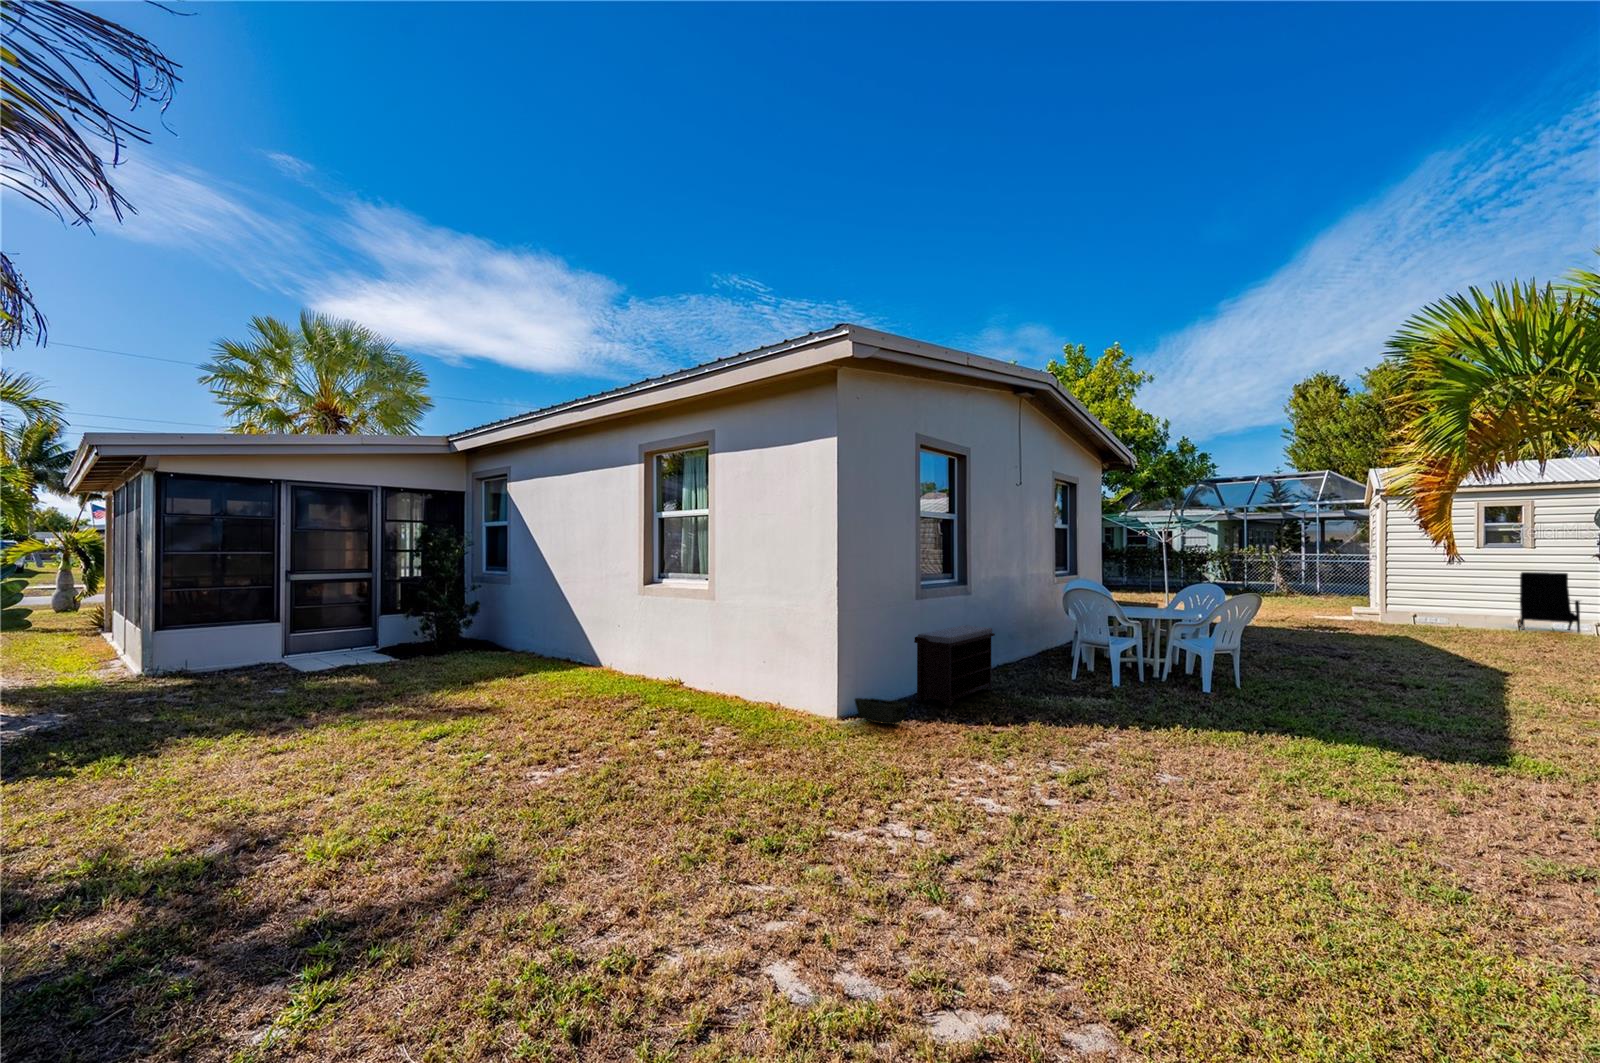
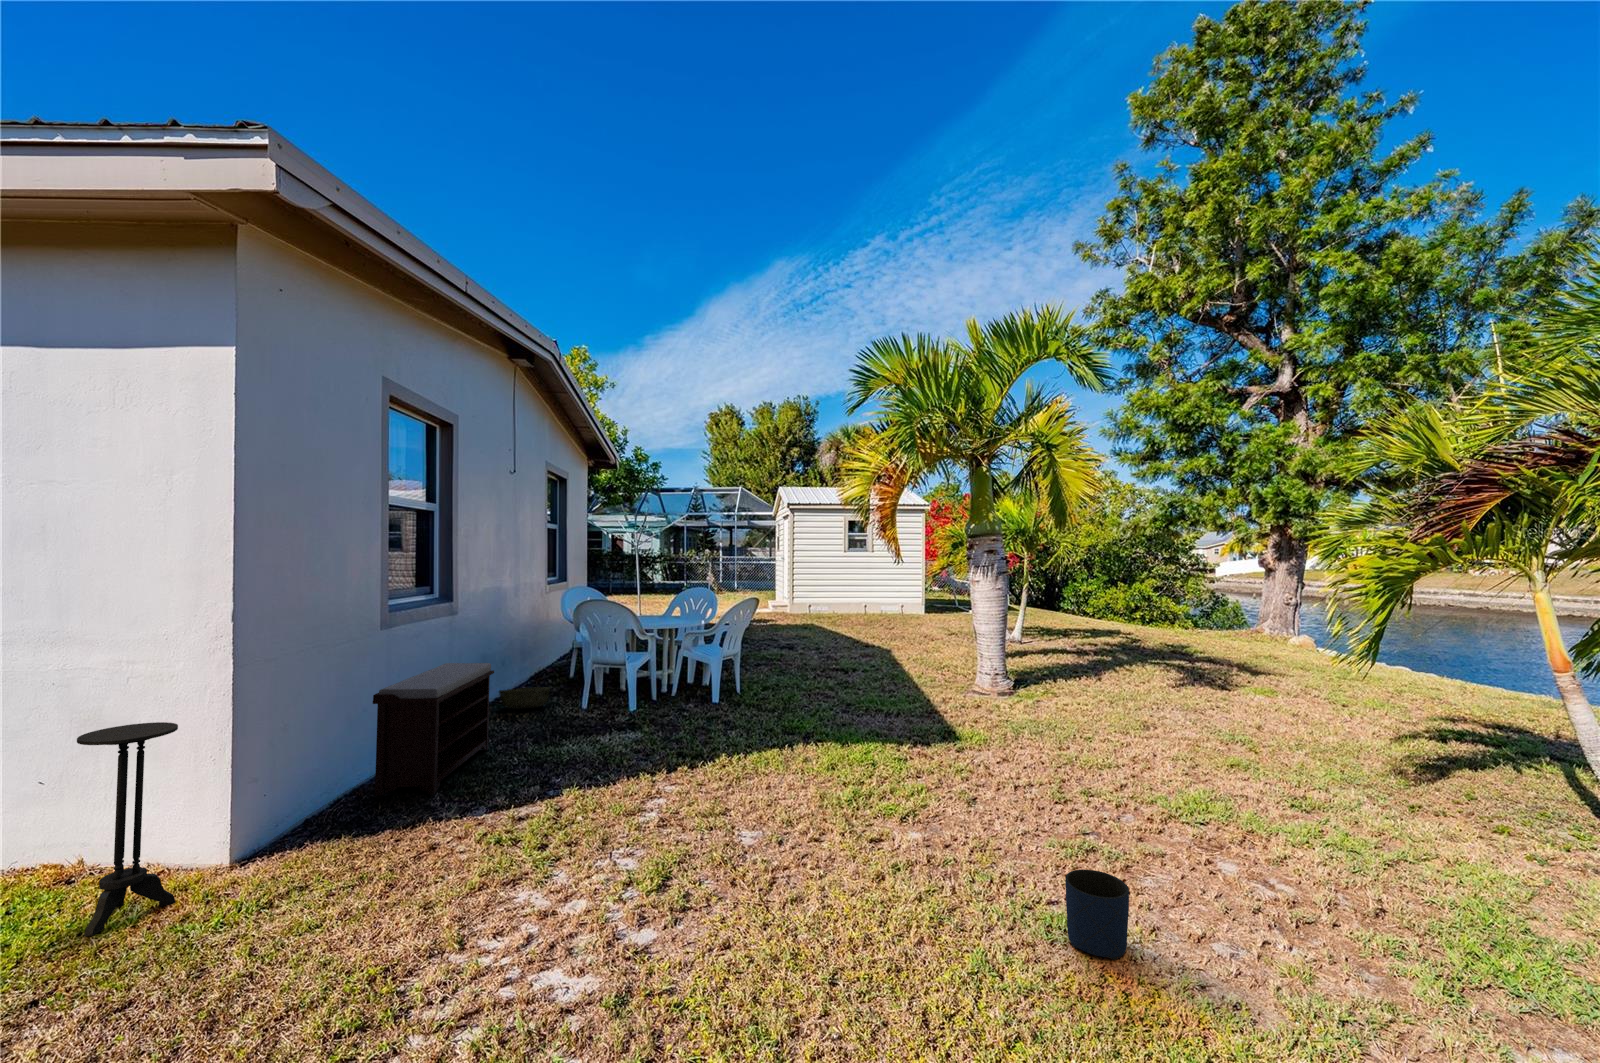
lounge chair: present [1519,572,1580,633] -> none [861,570,893,612]
side table: none [788,632,823,727] -> present [77,722,178,936]
woven basket: present [855,698,908,724] -> present [499,687,550,709]
planter: none [1444,868,1531,960] -> present [1065,869,1129,960]

